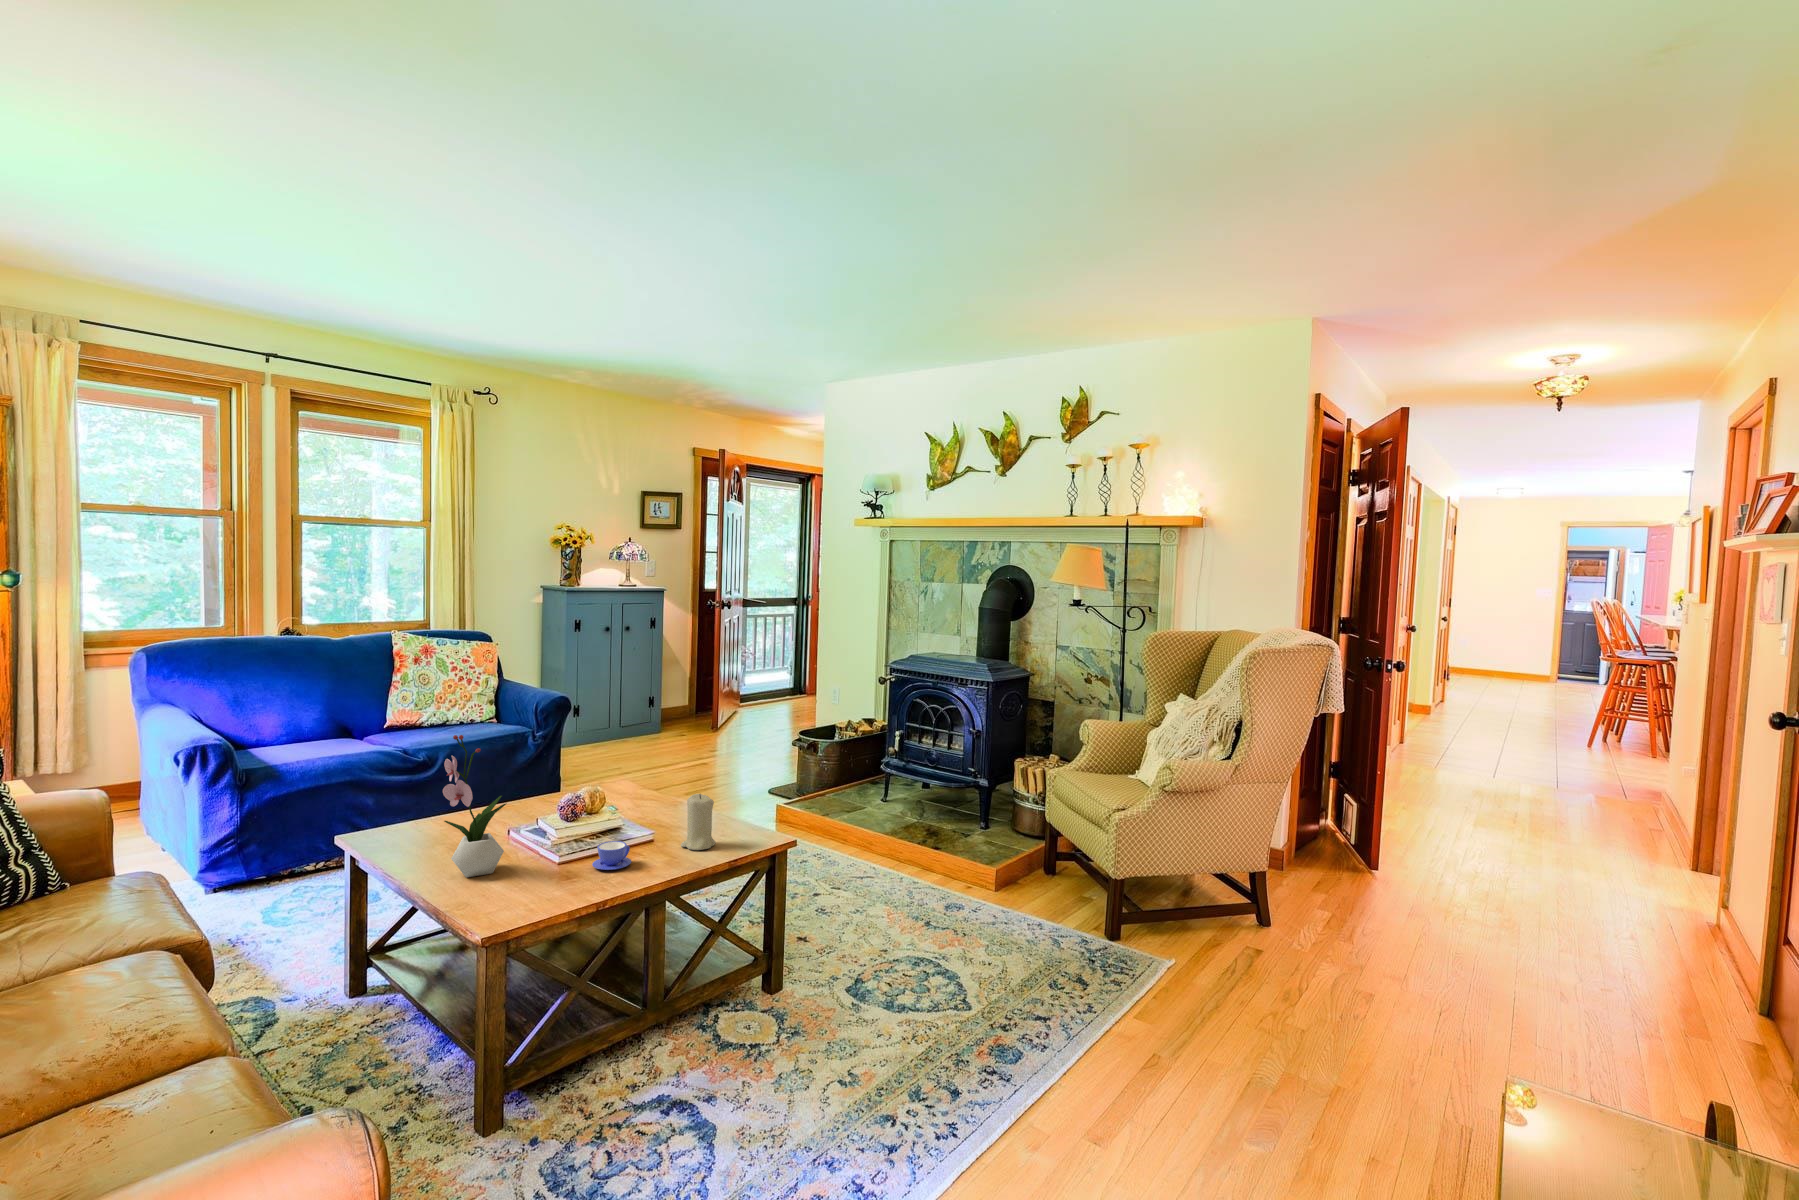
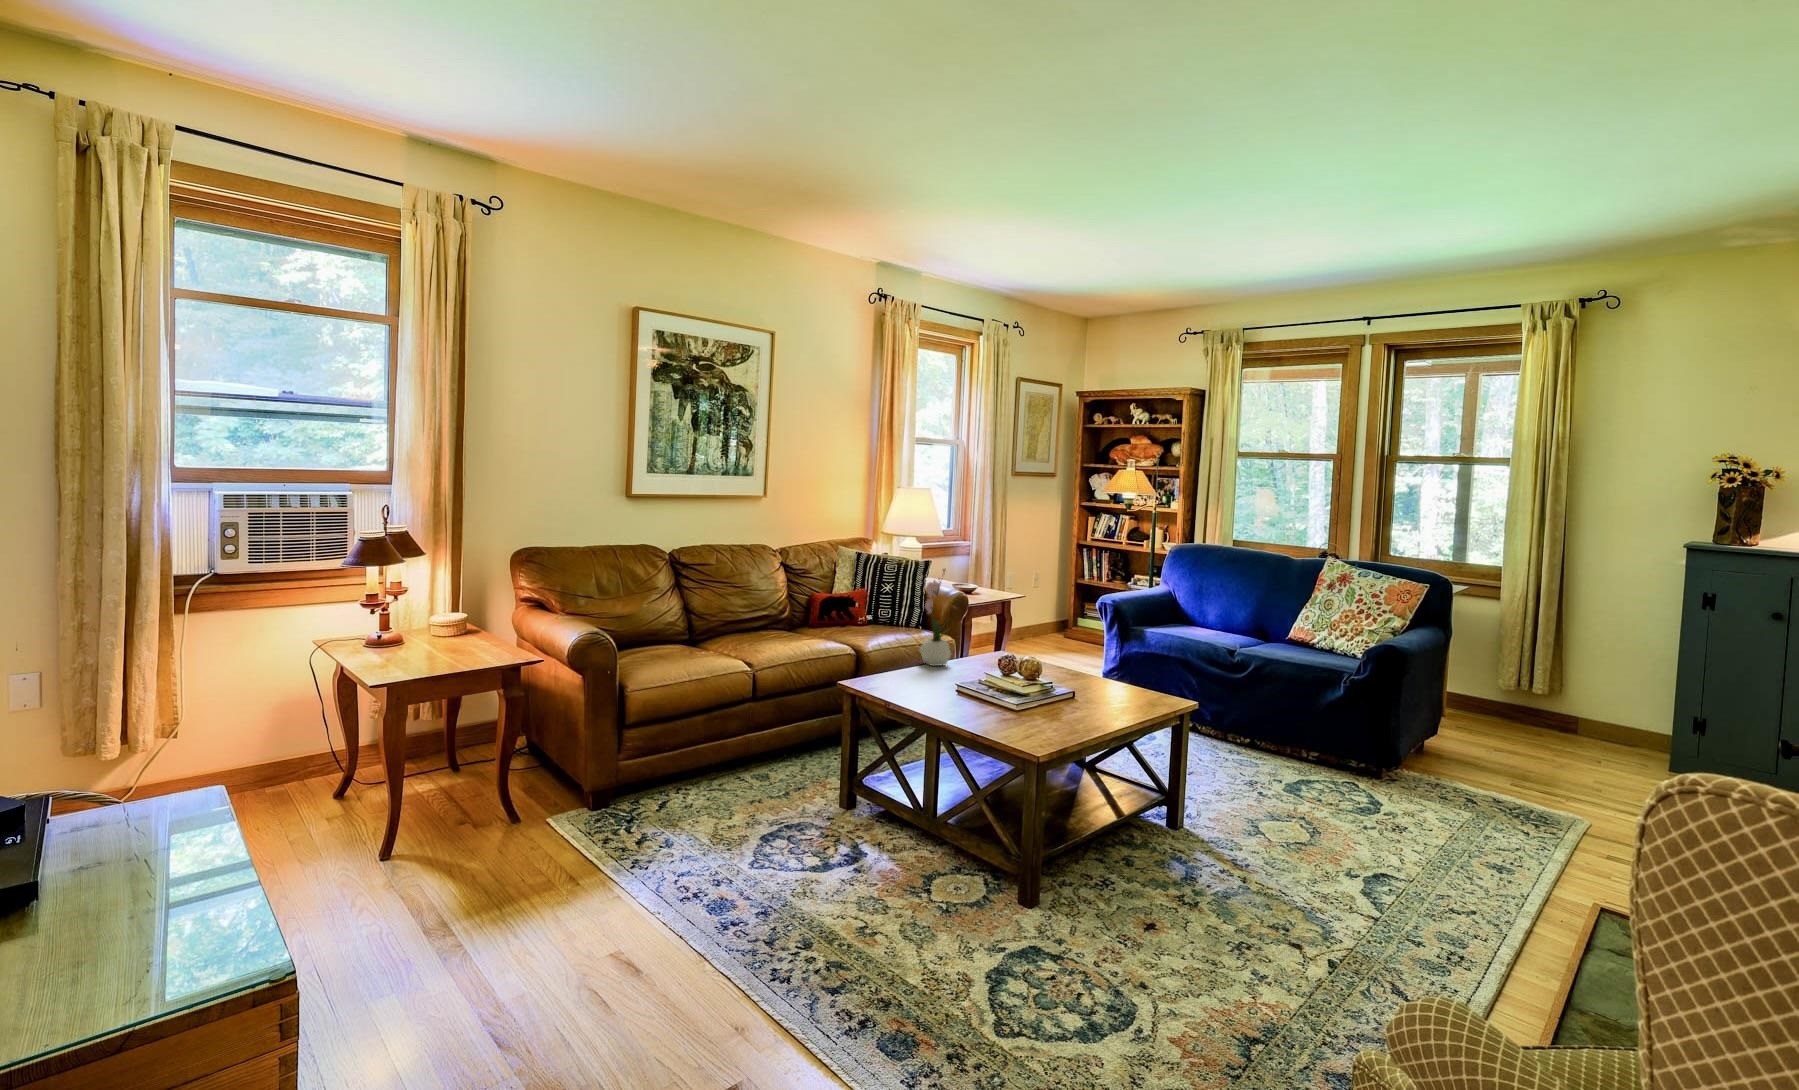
candle: present [681,794,716,850] -> none [987,659,1016,710]
teacup: present [592,841,631,870] -> none [934,668,964,689]

